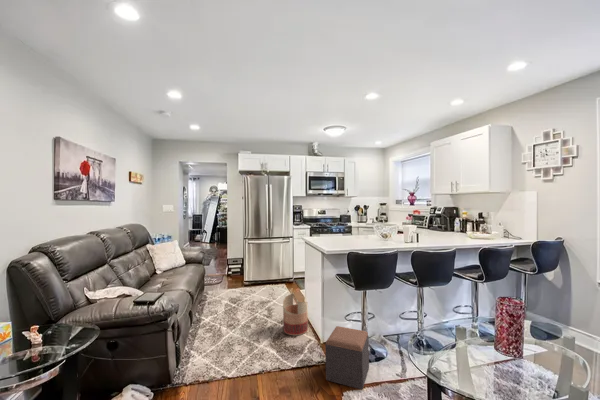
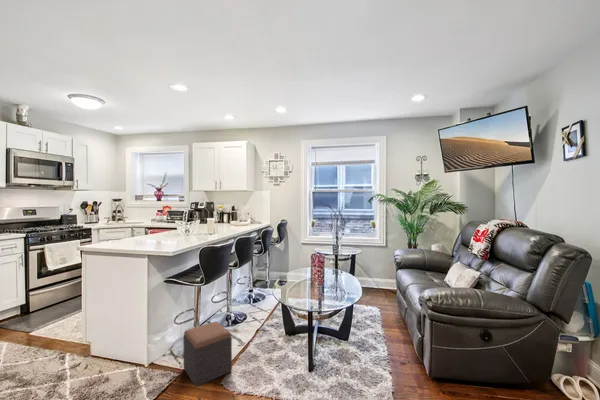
basket: present [283,293,308,335] -> none [70,326,113,385]

